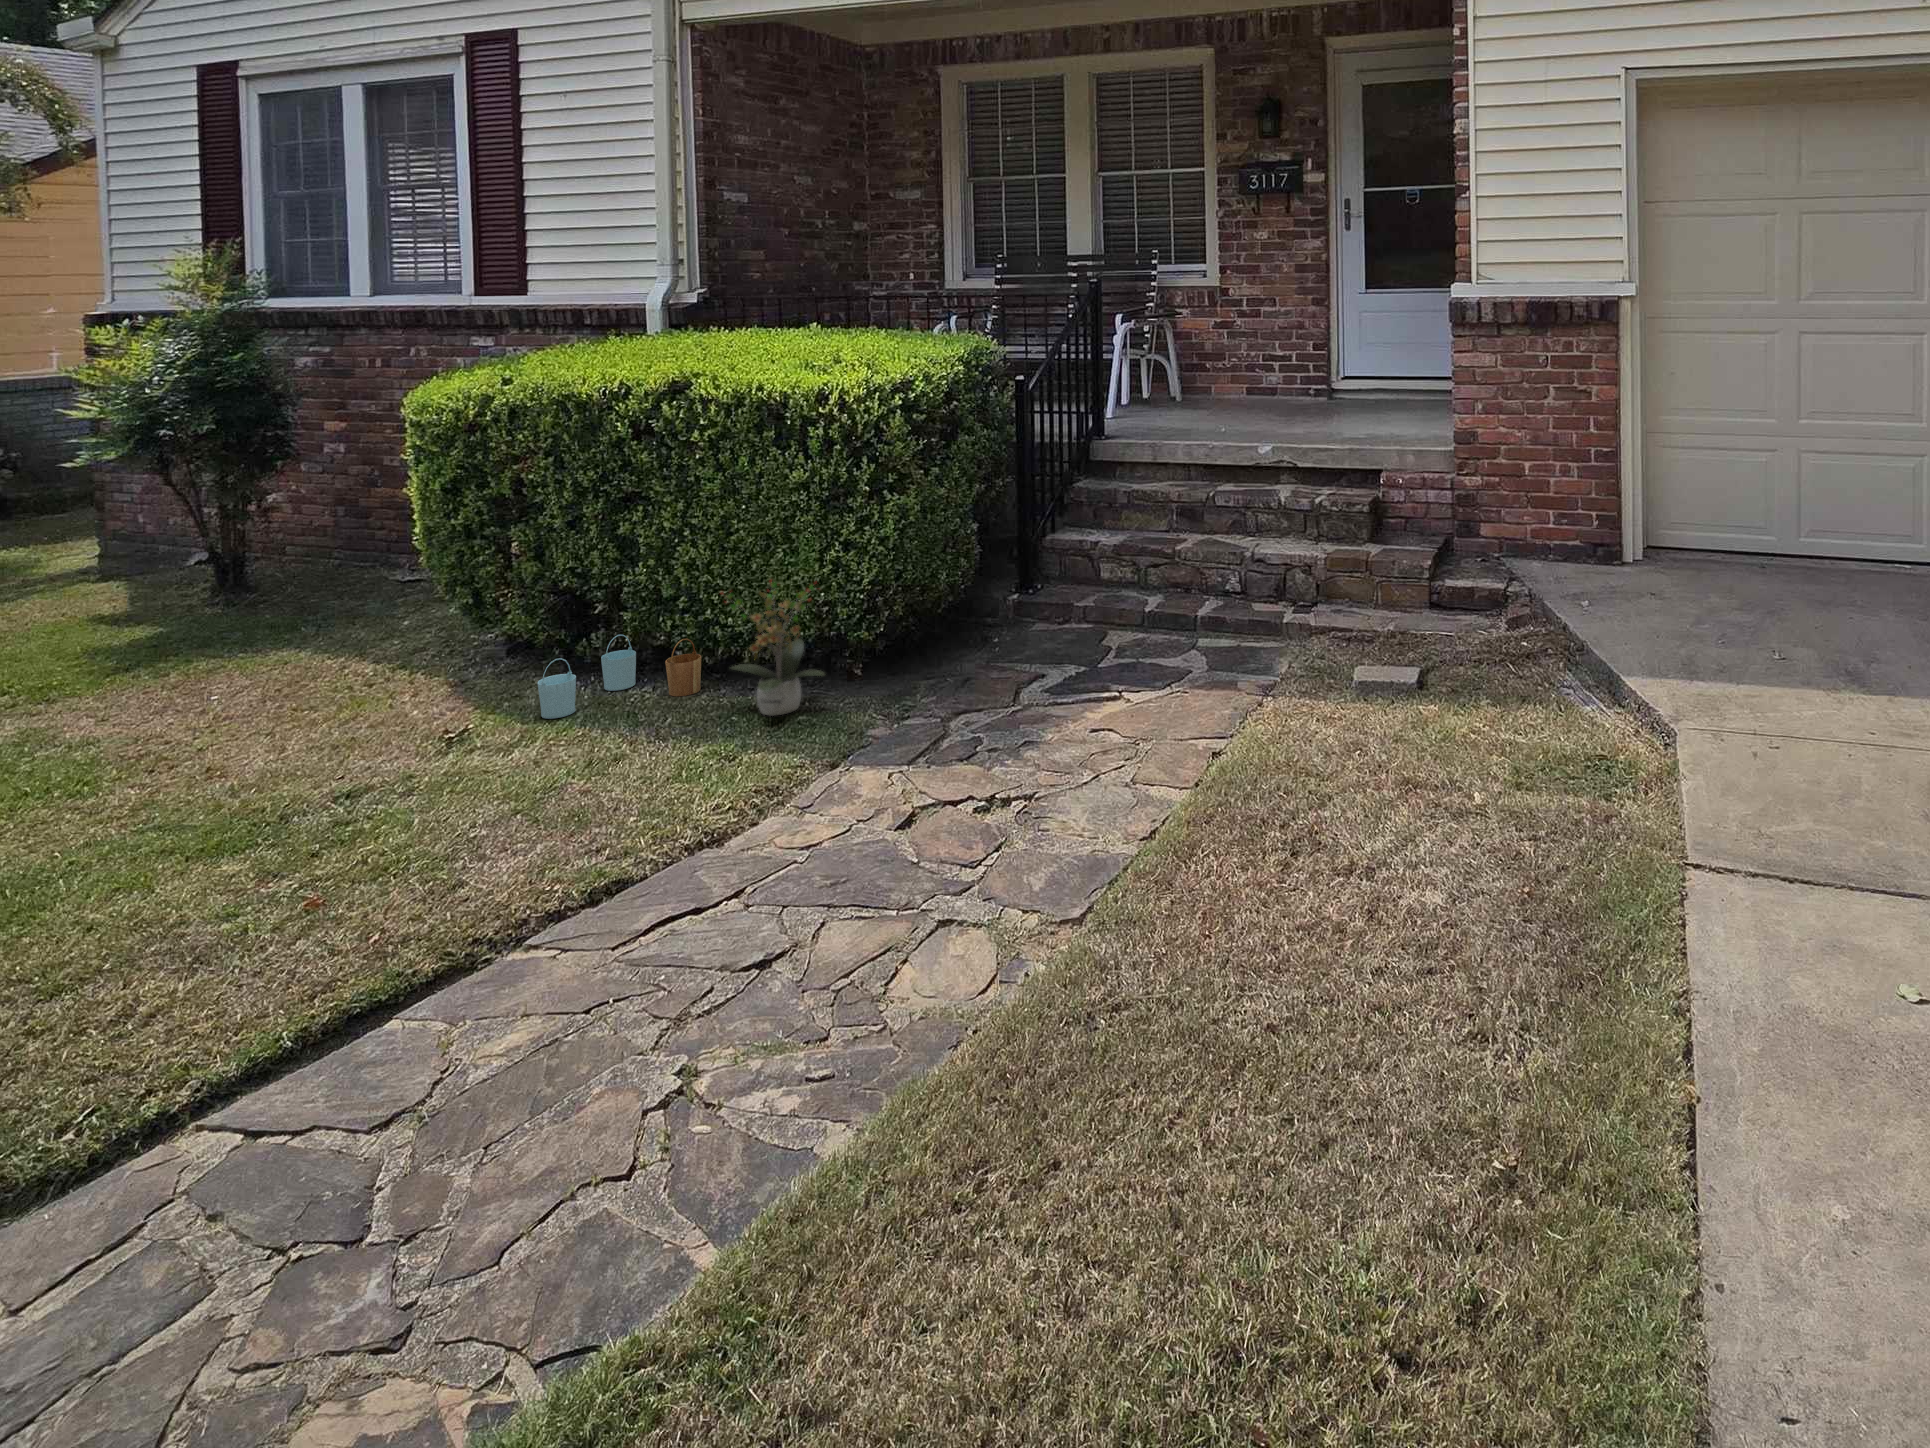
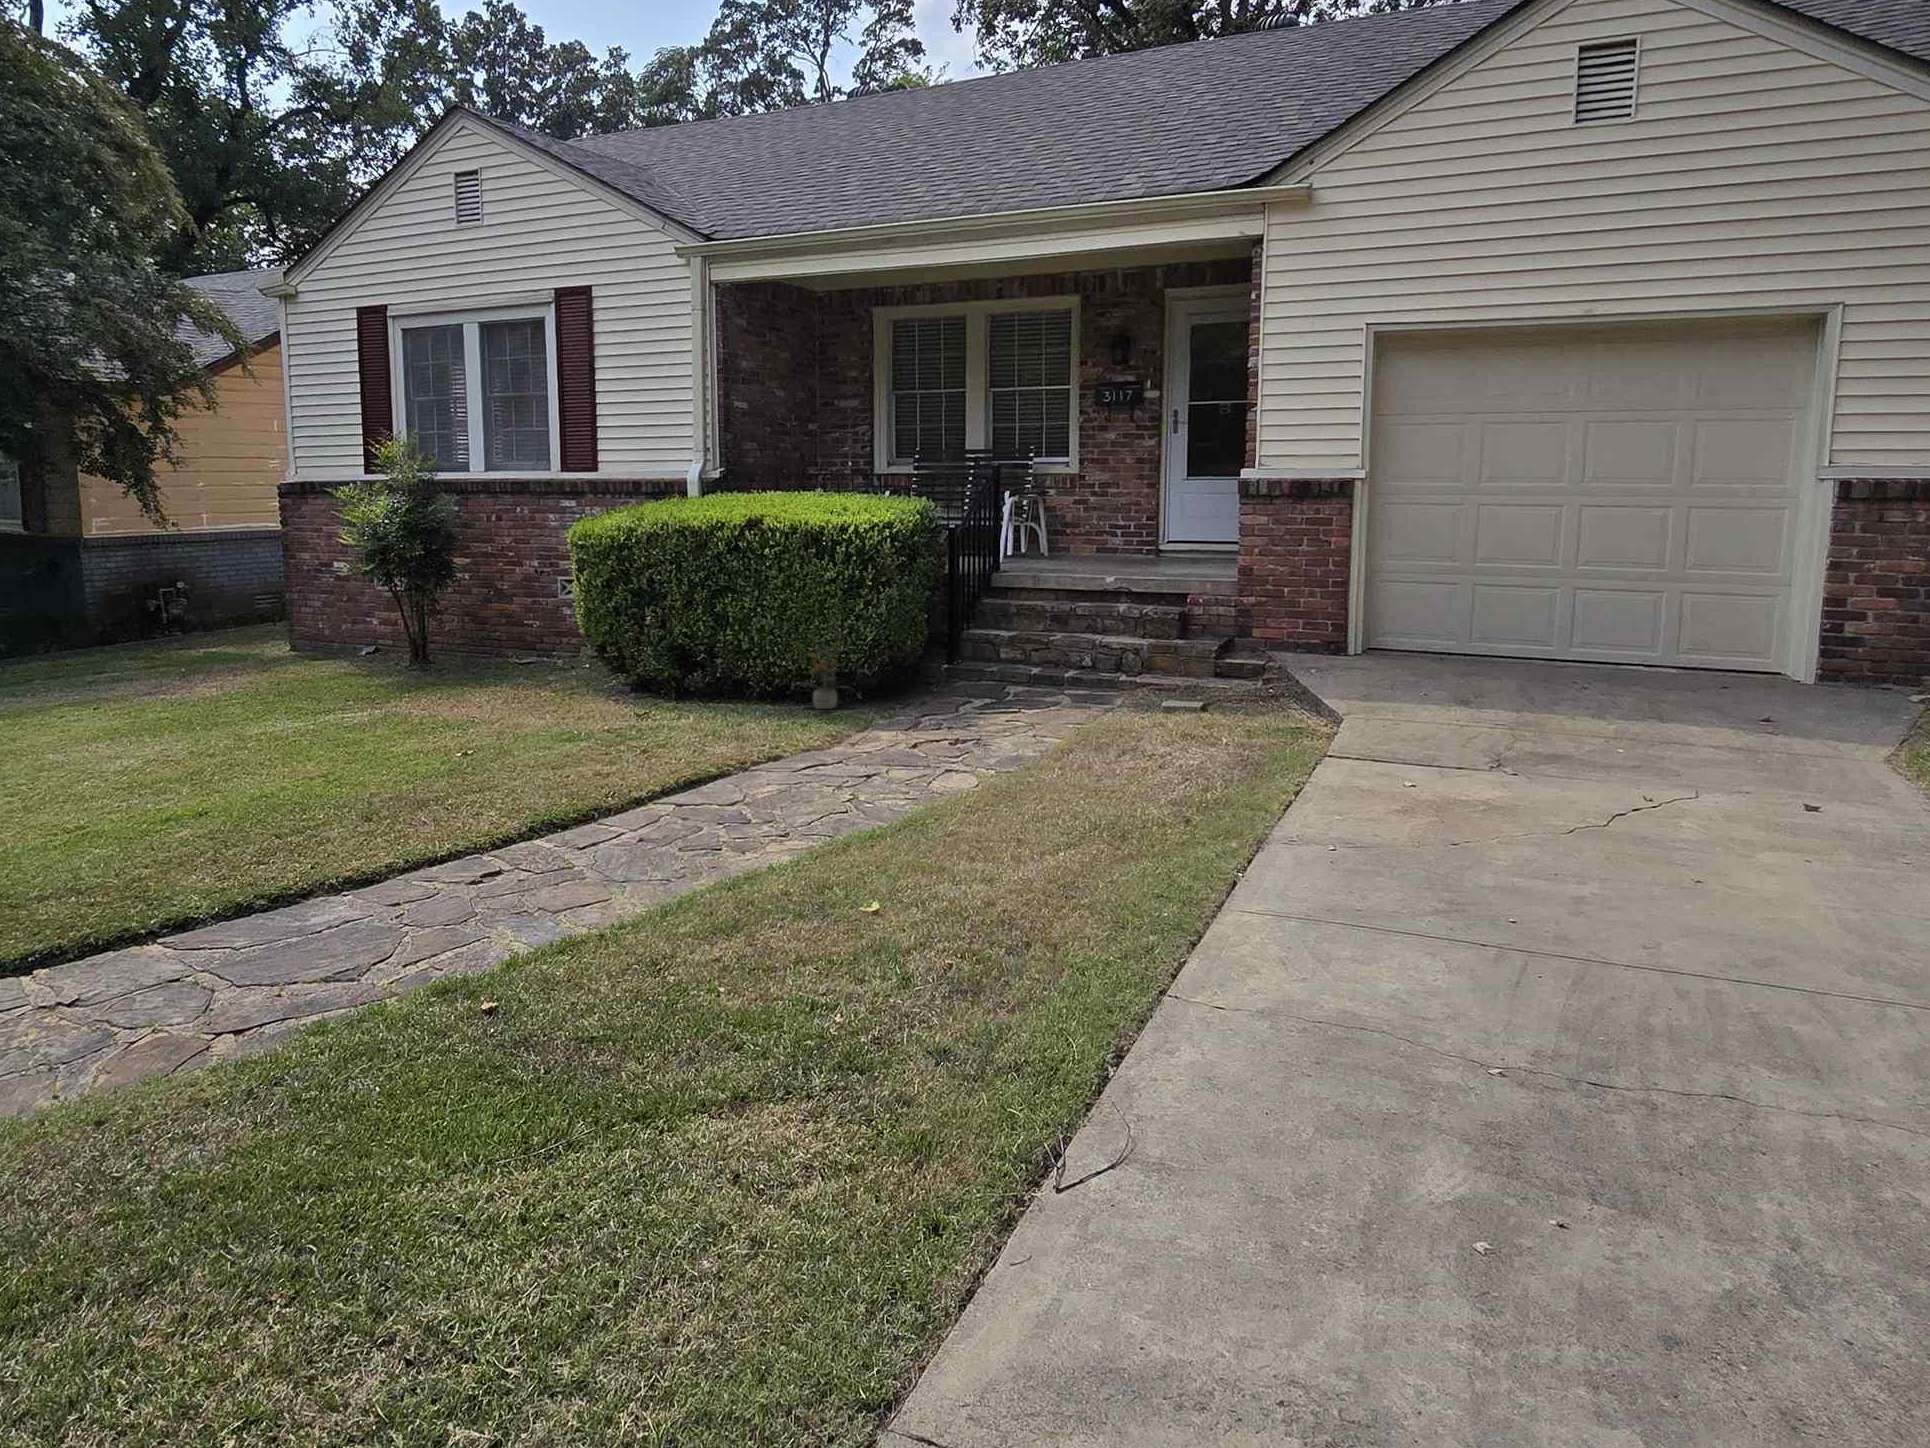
bucket: present [538,635,701,719] -> none [688,670,772,709]

